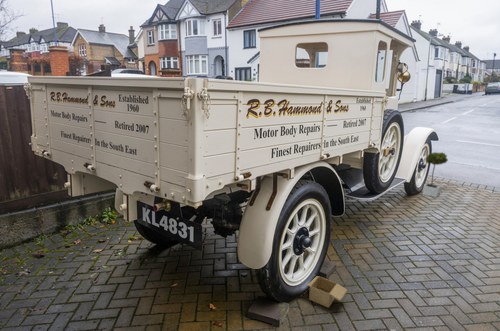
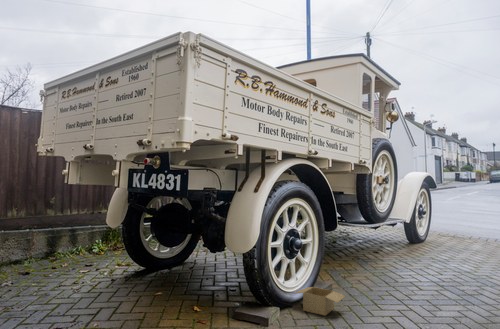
potted tree: present [423,152,448,197] -> none [425,195,448,246]

